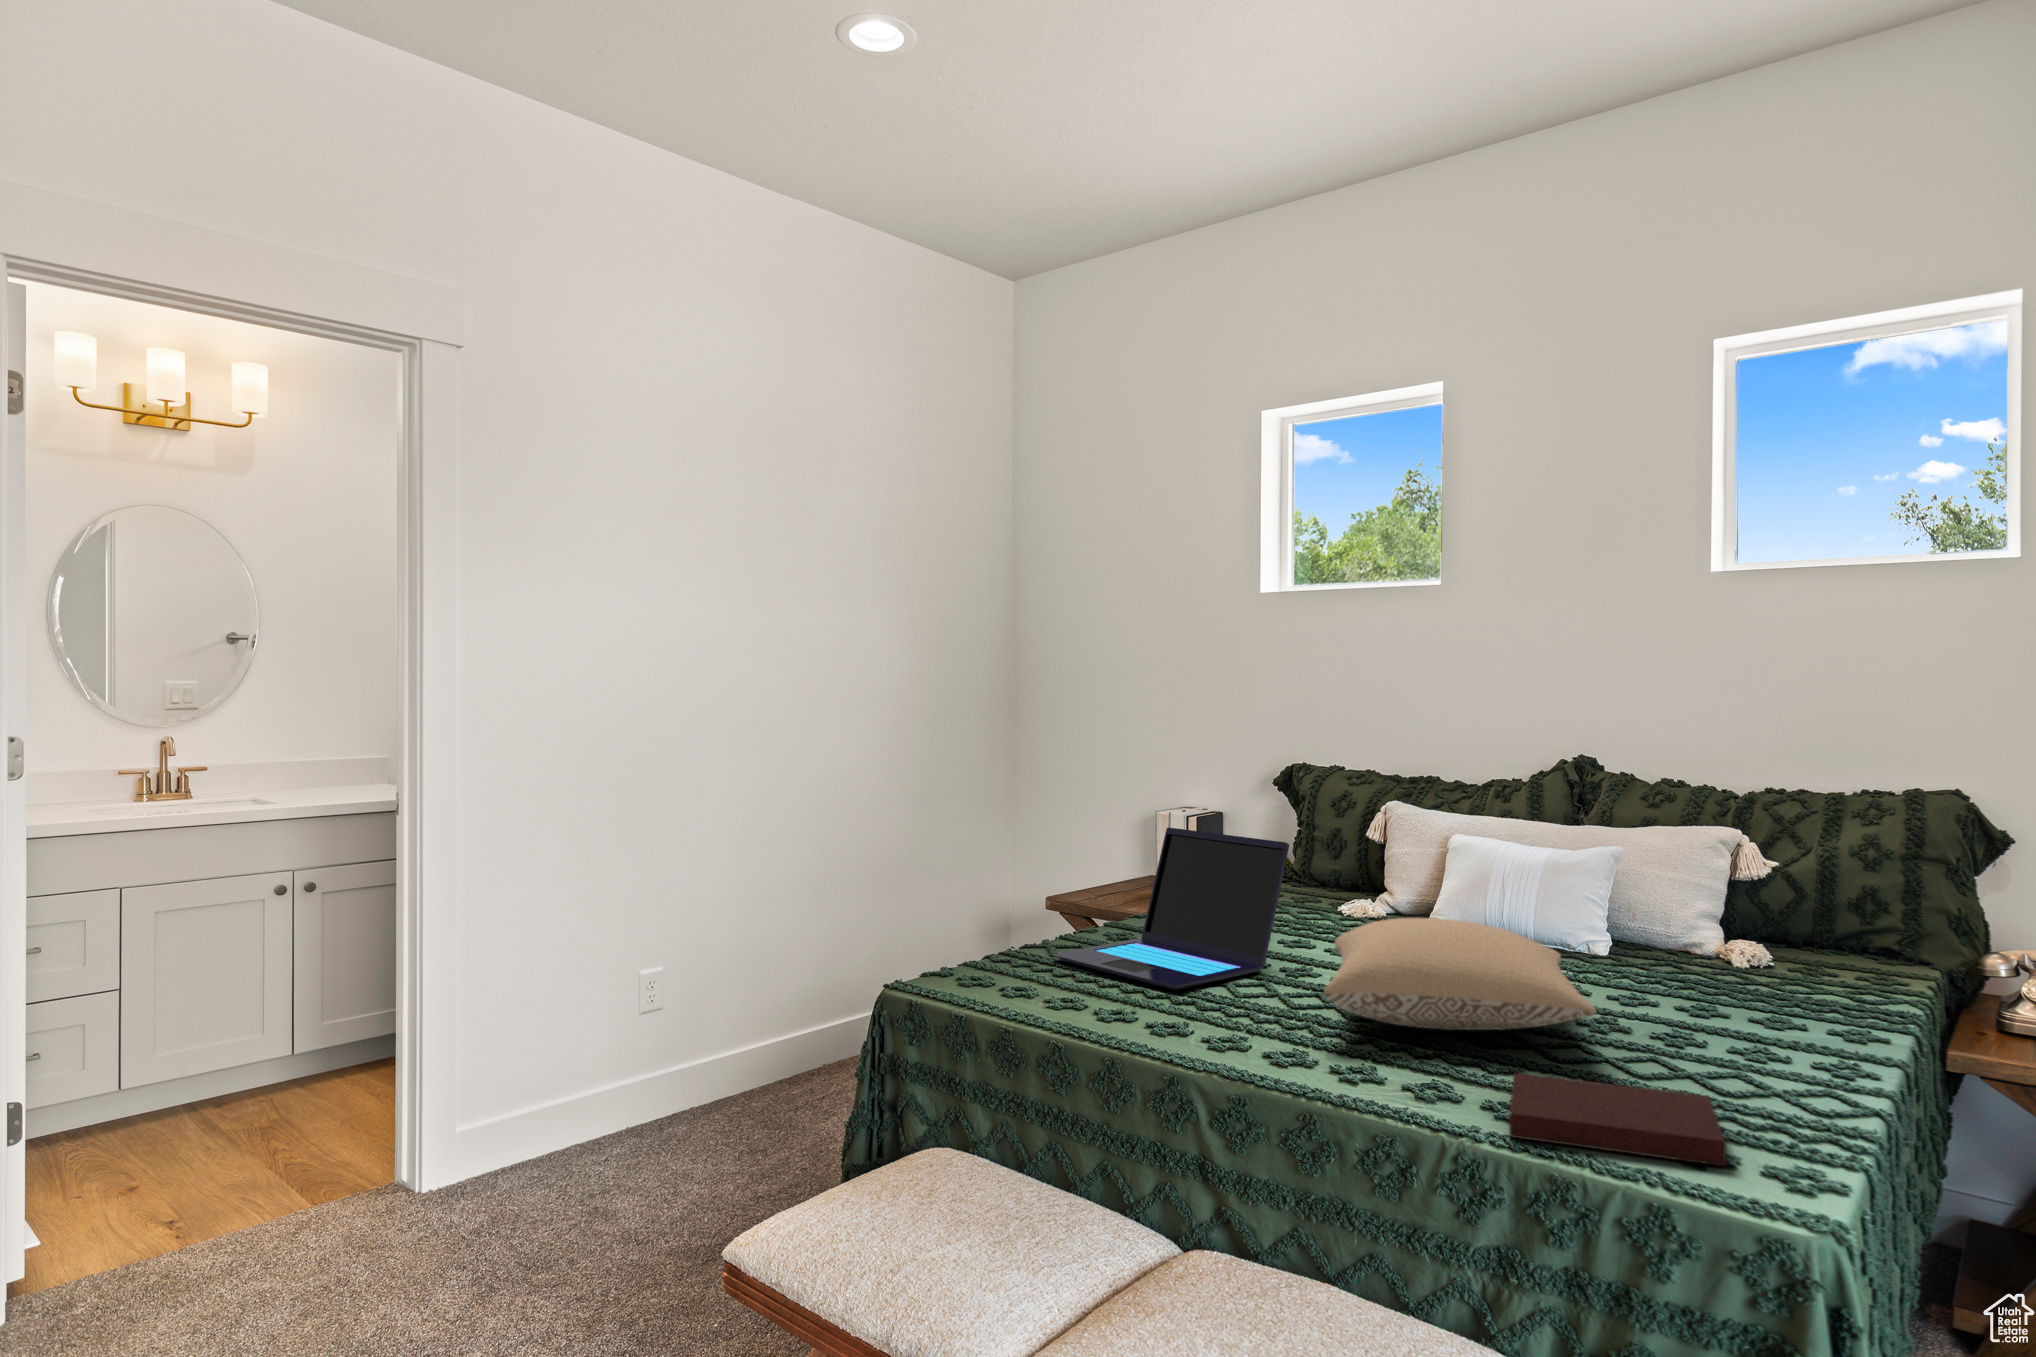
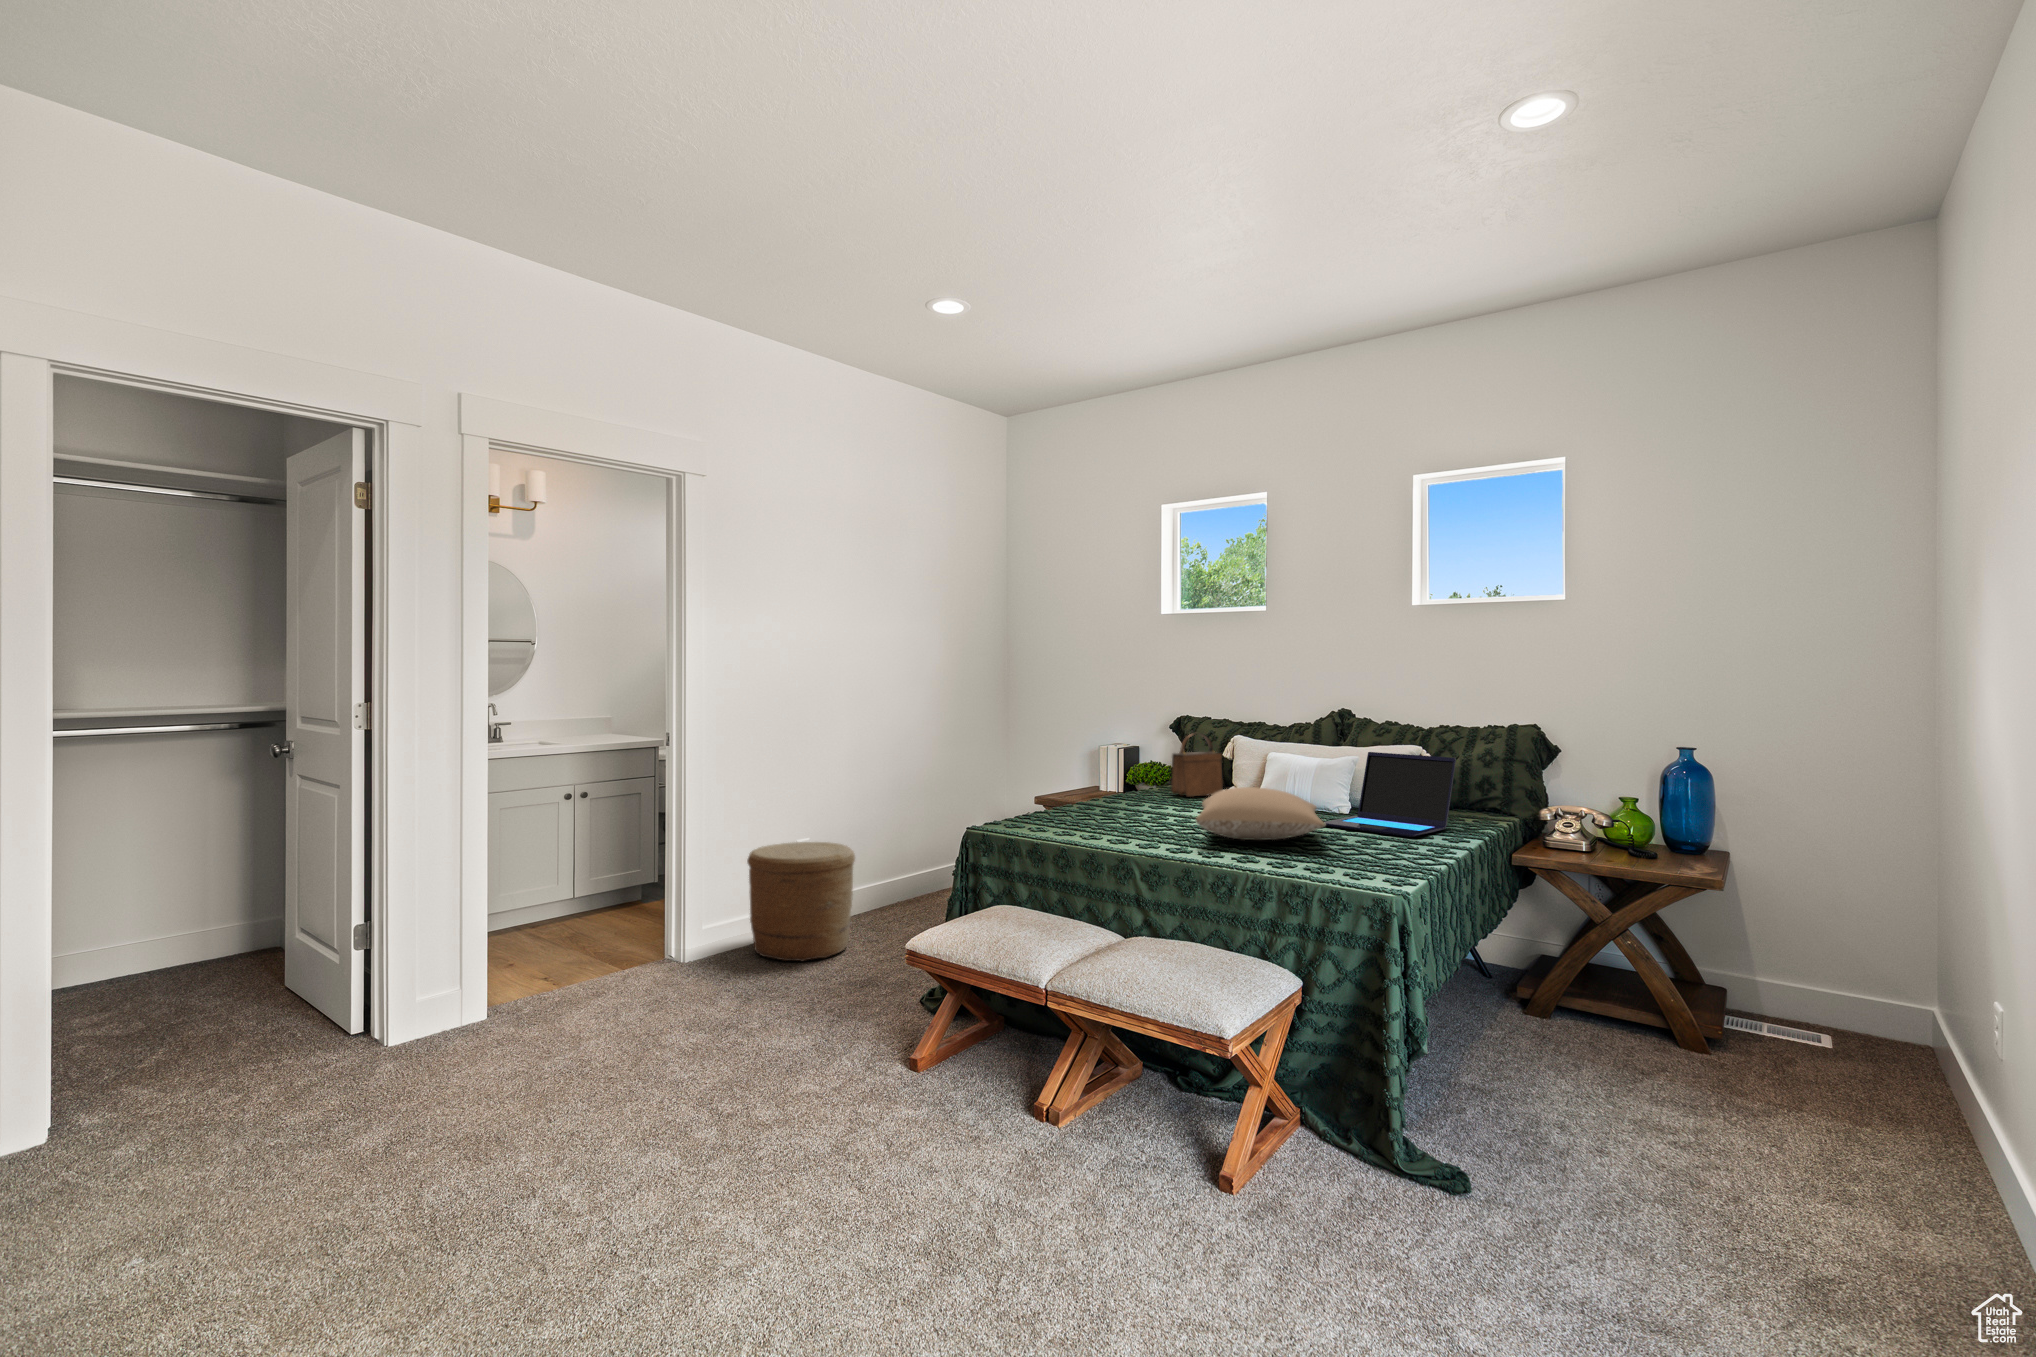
handbag: none [1277,797,1368,911] -> present [1171,733,1223,797]
laptop: present [1053,827,1289,990] -> present [1324,752,1456,837]
woven basket: none [530,979,722,1202] -> present [747,842,855,961]
notebook: present [1509,1073,1726,1166] -> none [1278,851,1371,880]

